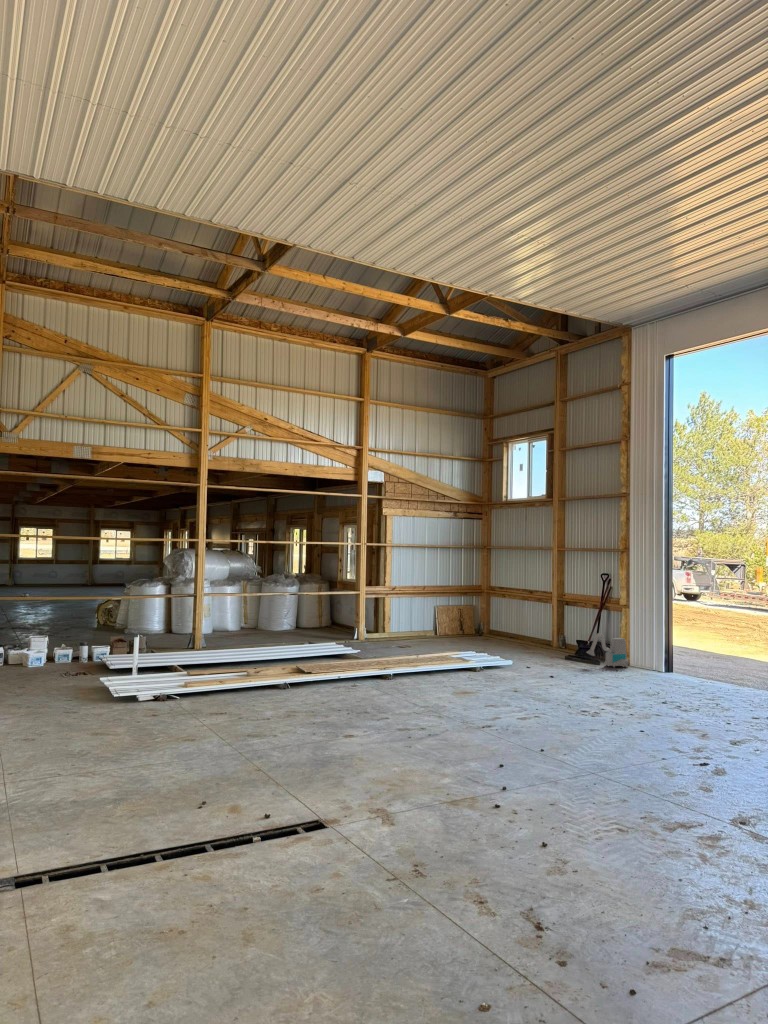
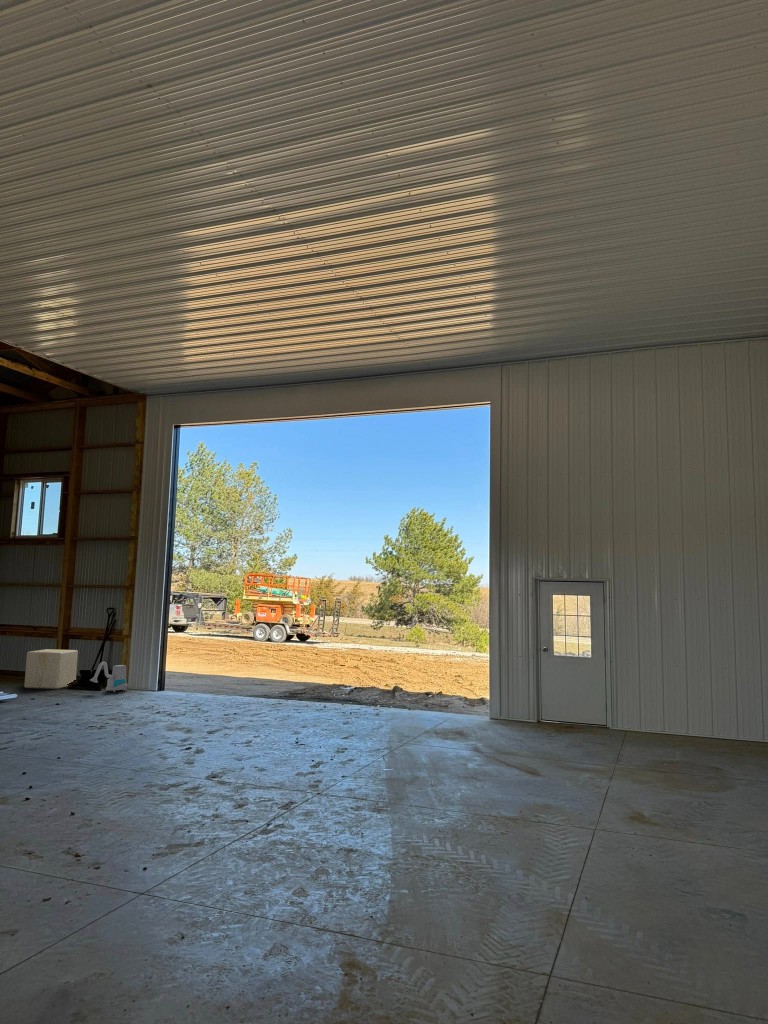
cardboard box: none [524,615,574,658] -> present [24,649,78,689]

